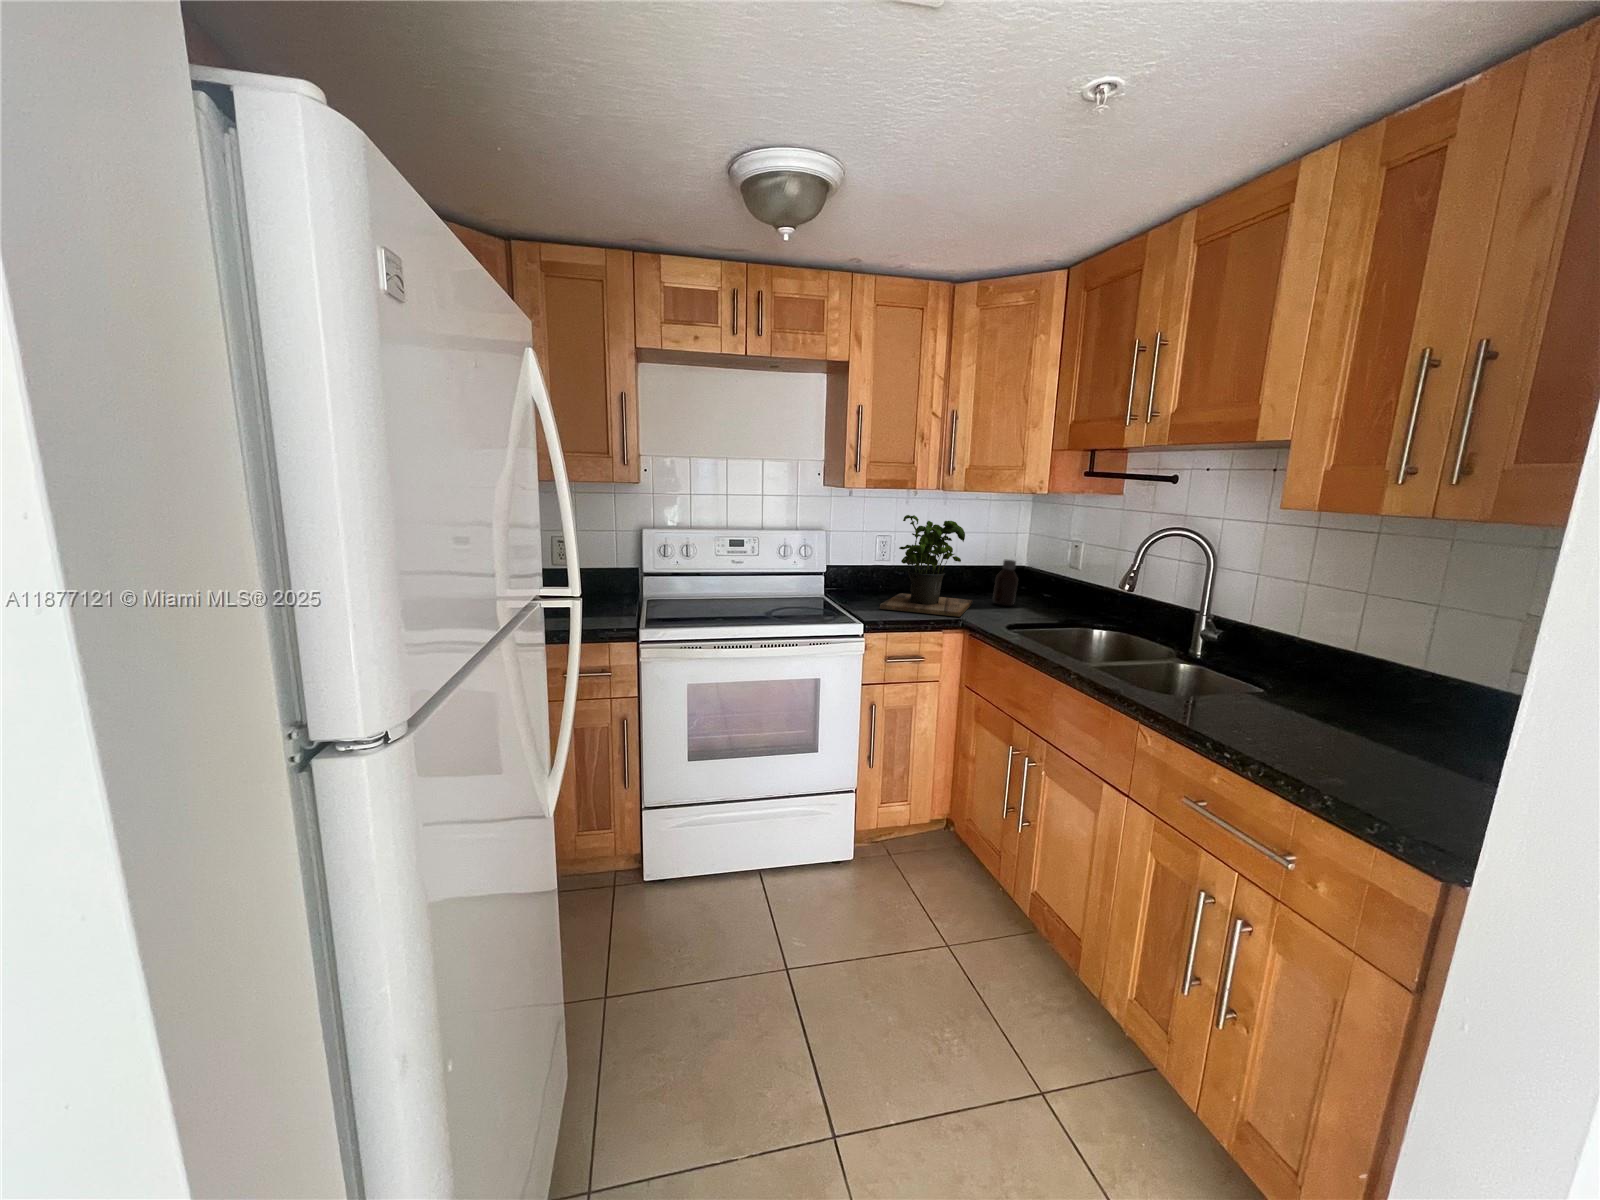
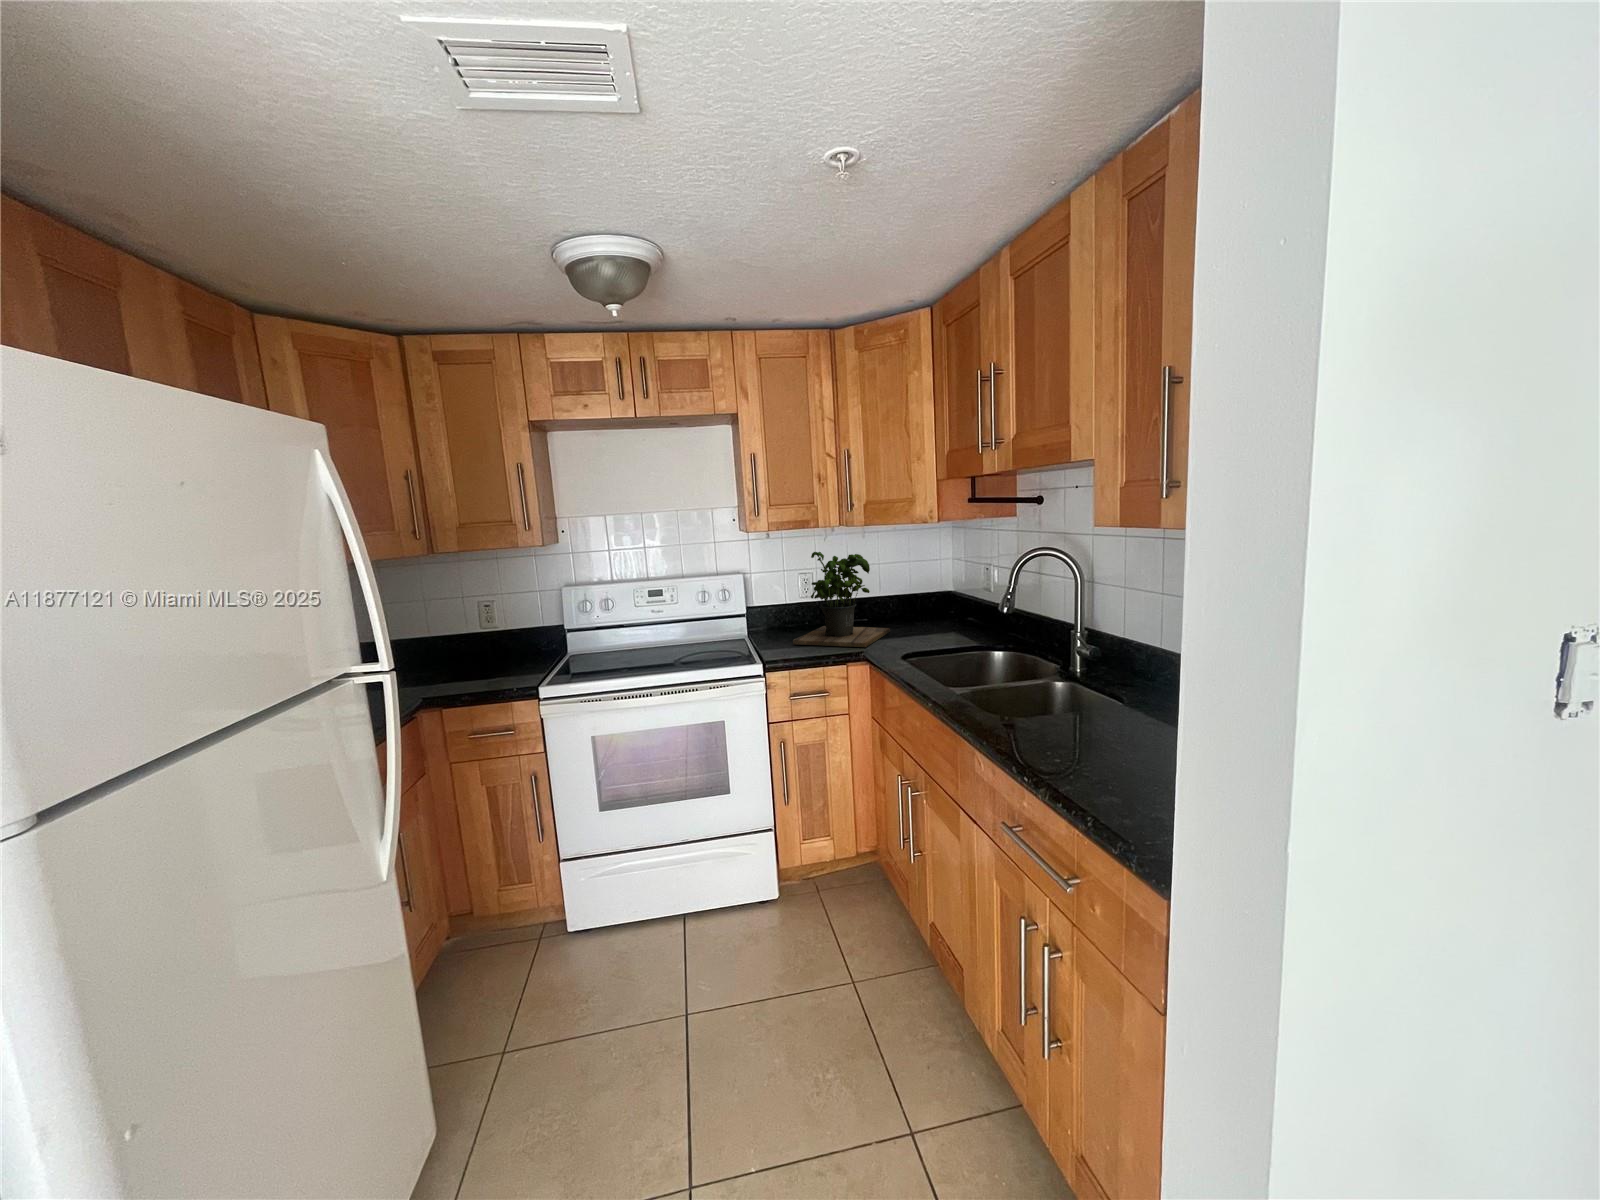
bottle: present [993,560,1018,606] -> none [910,586,932,631]

